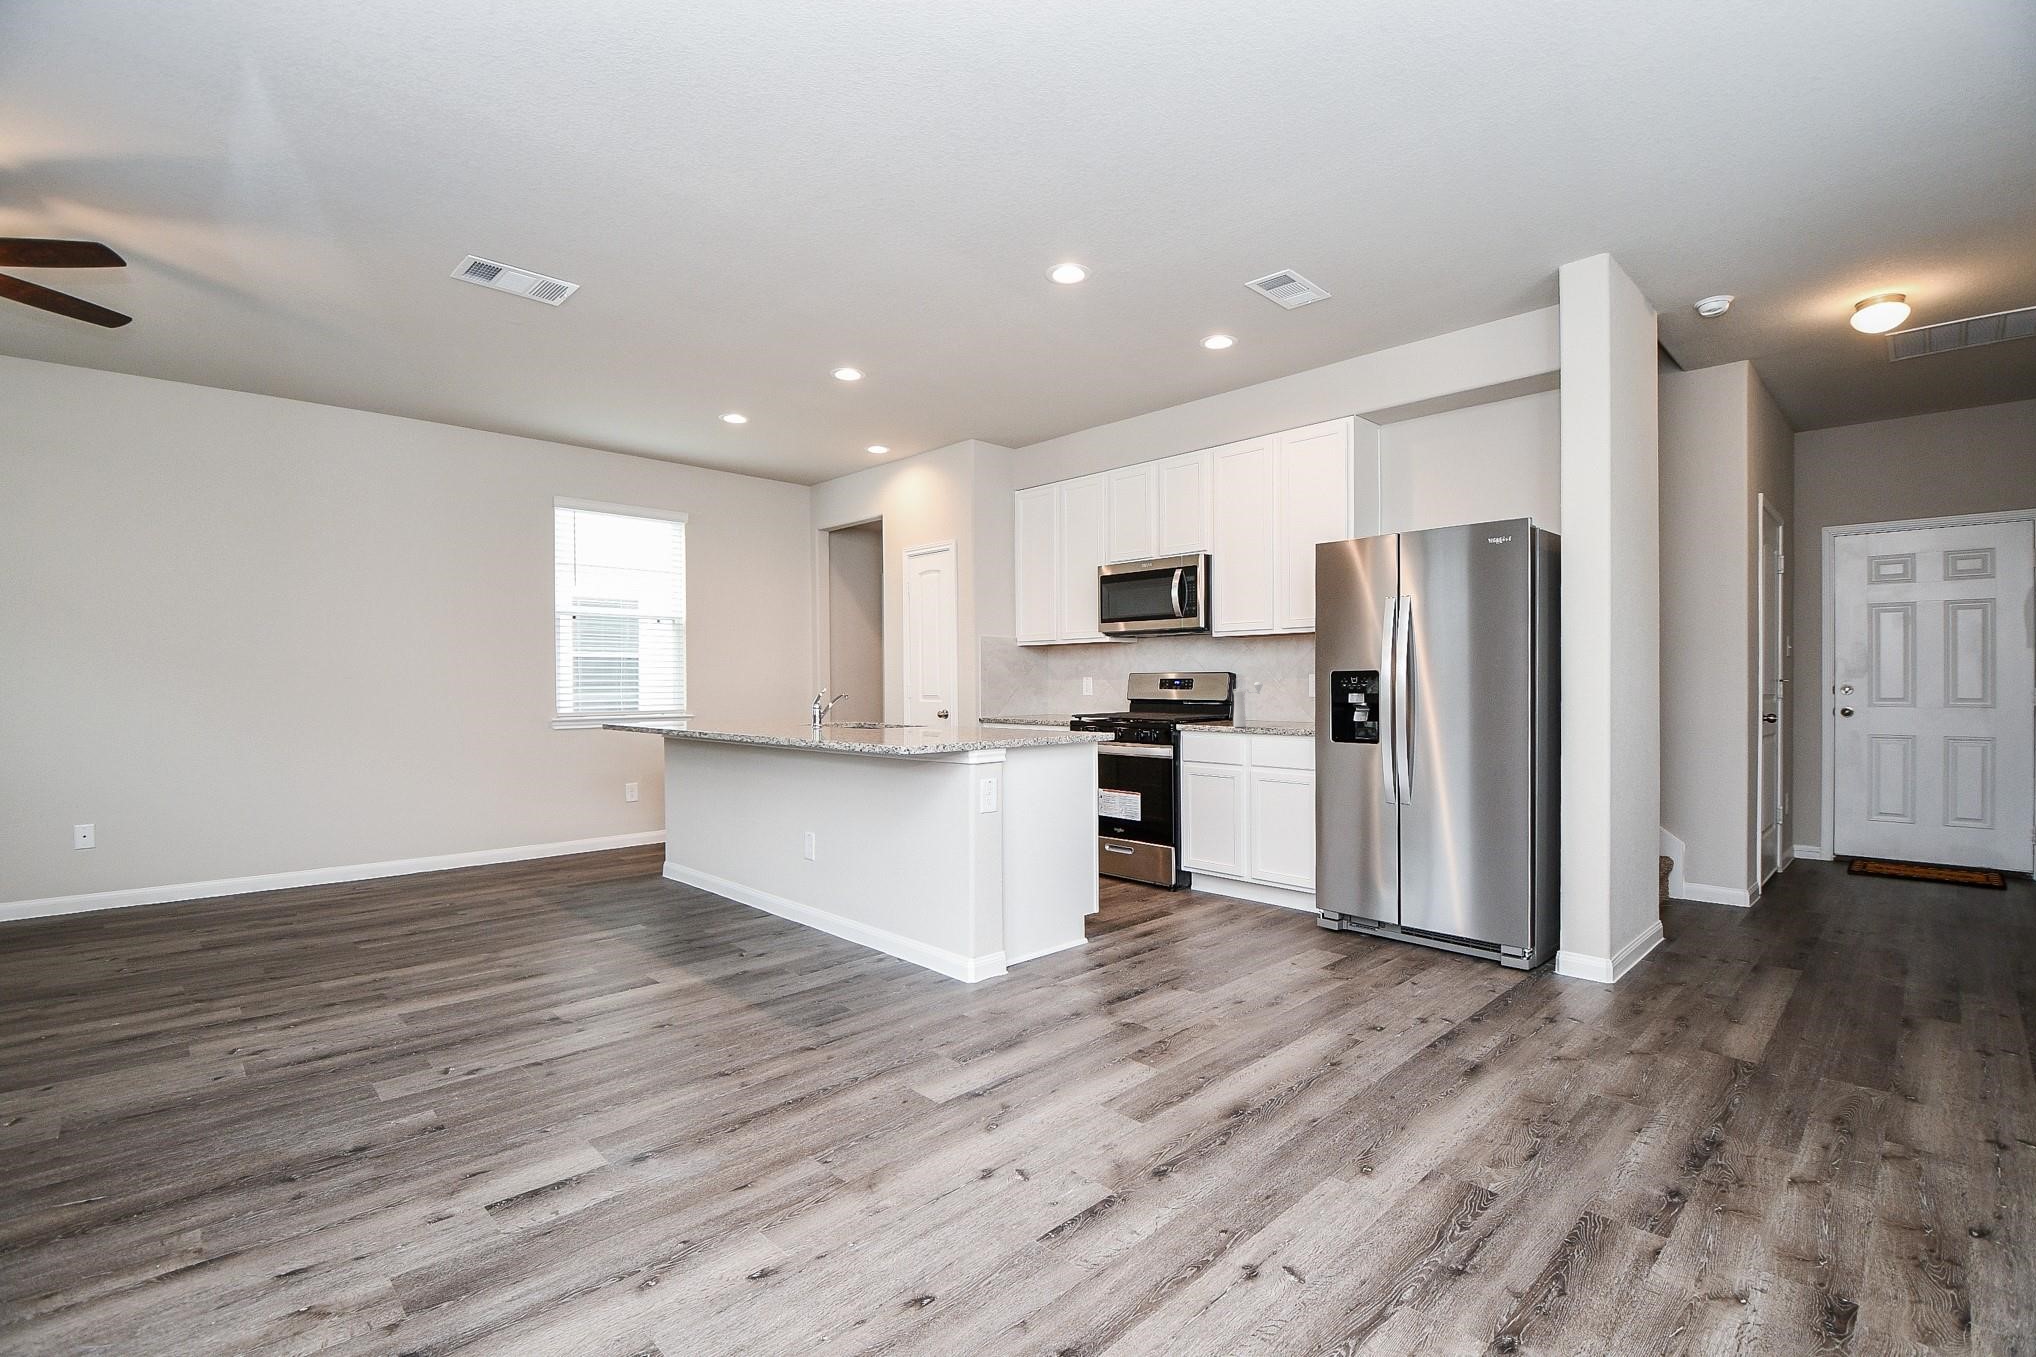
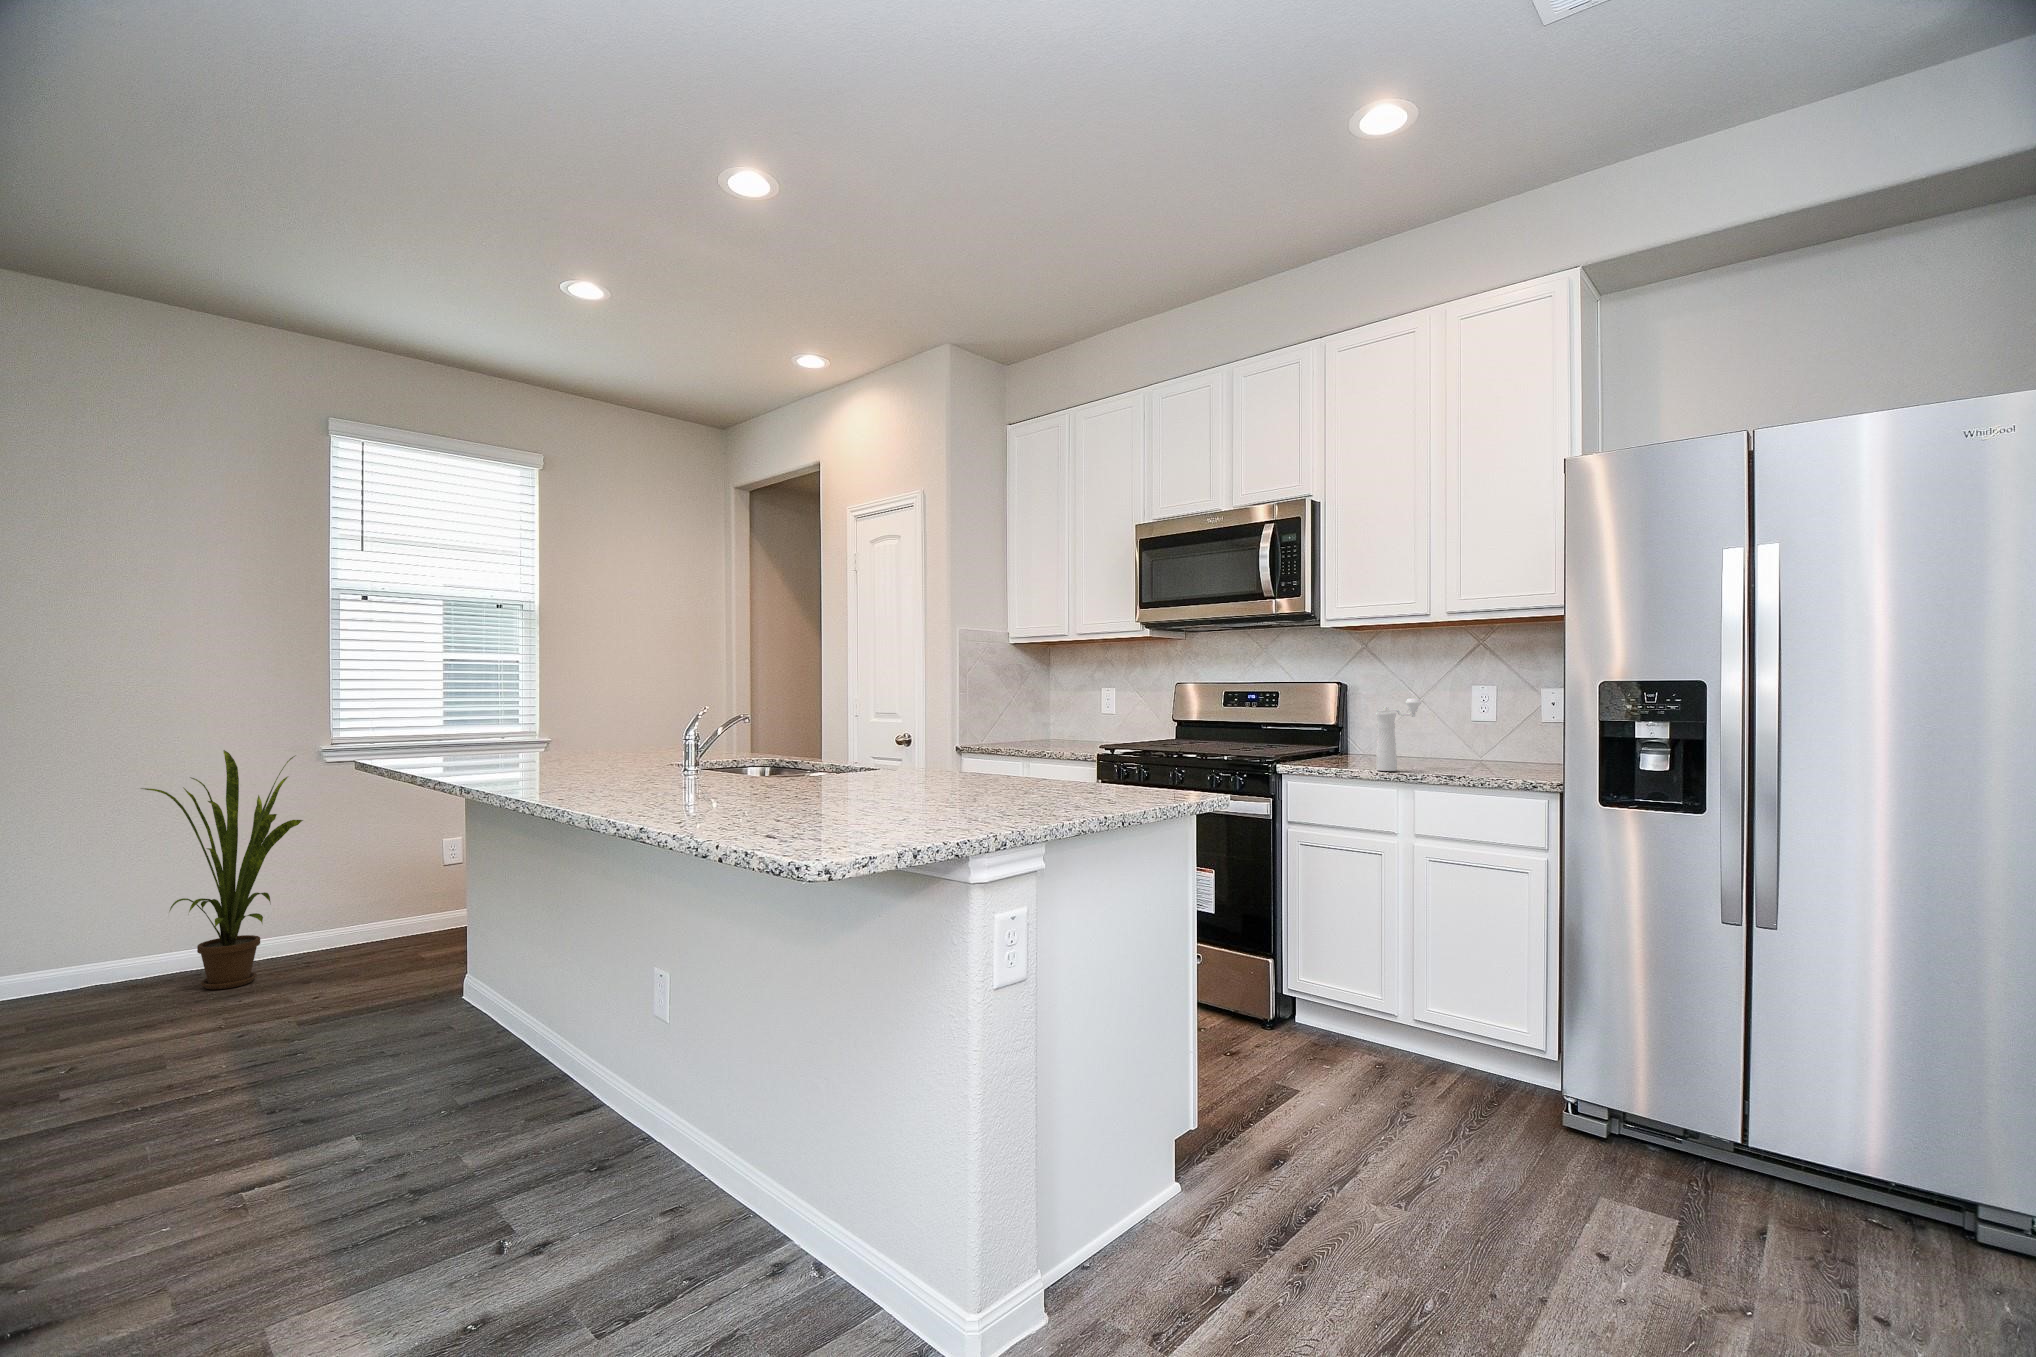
house plant: none [459,720,553,872] -> present [141,750,303,989]

